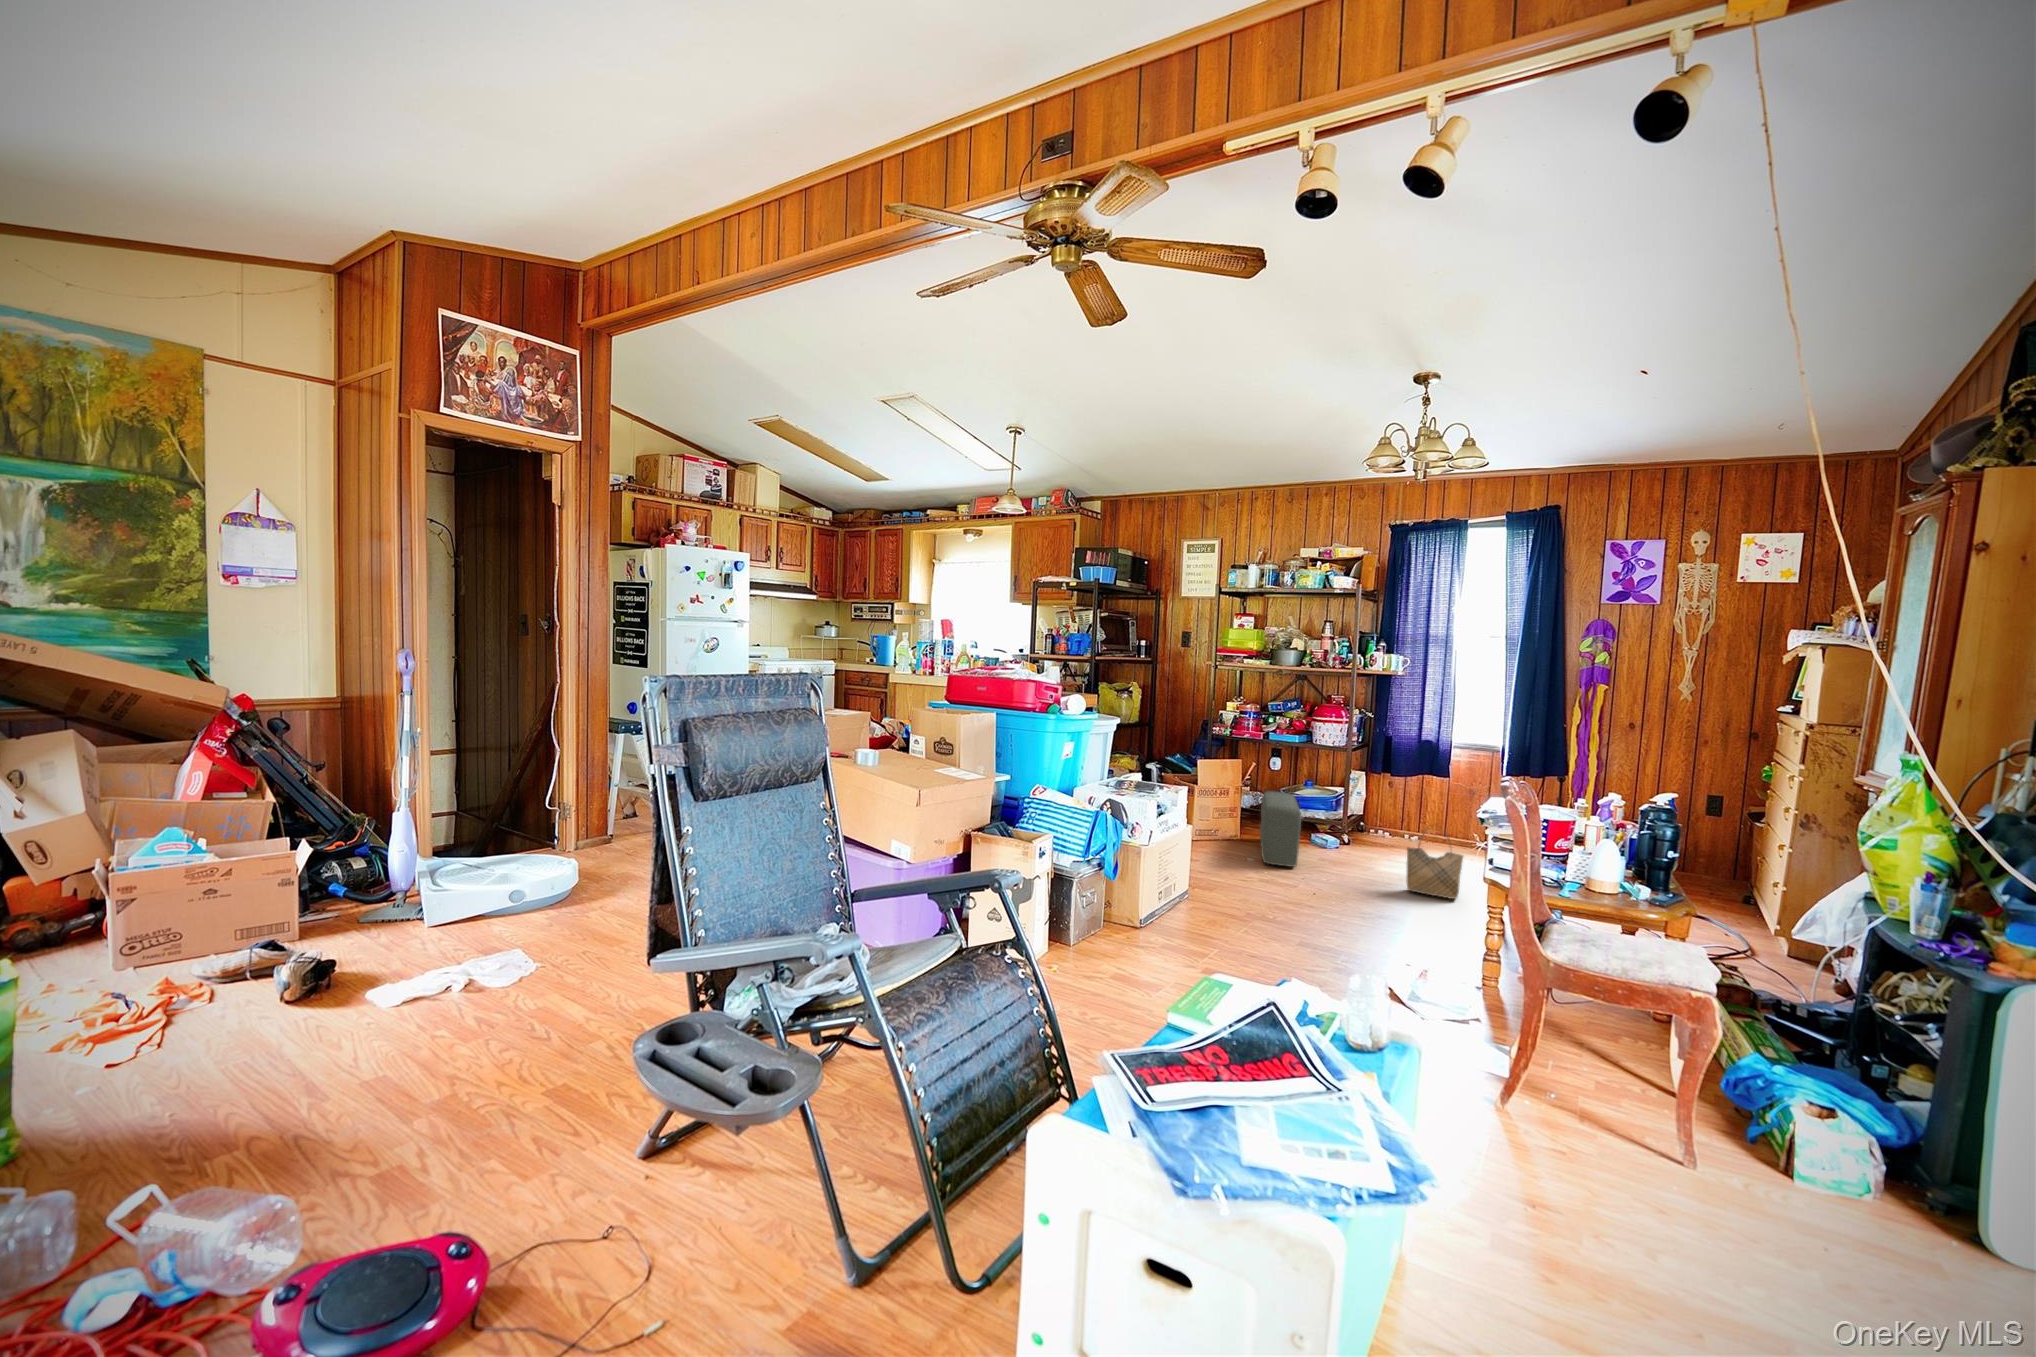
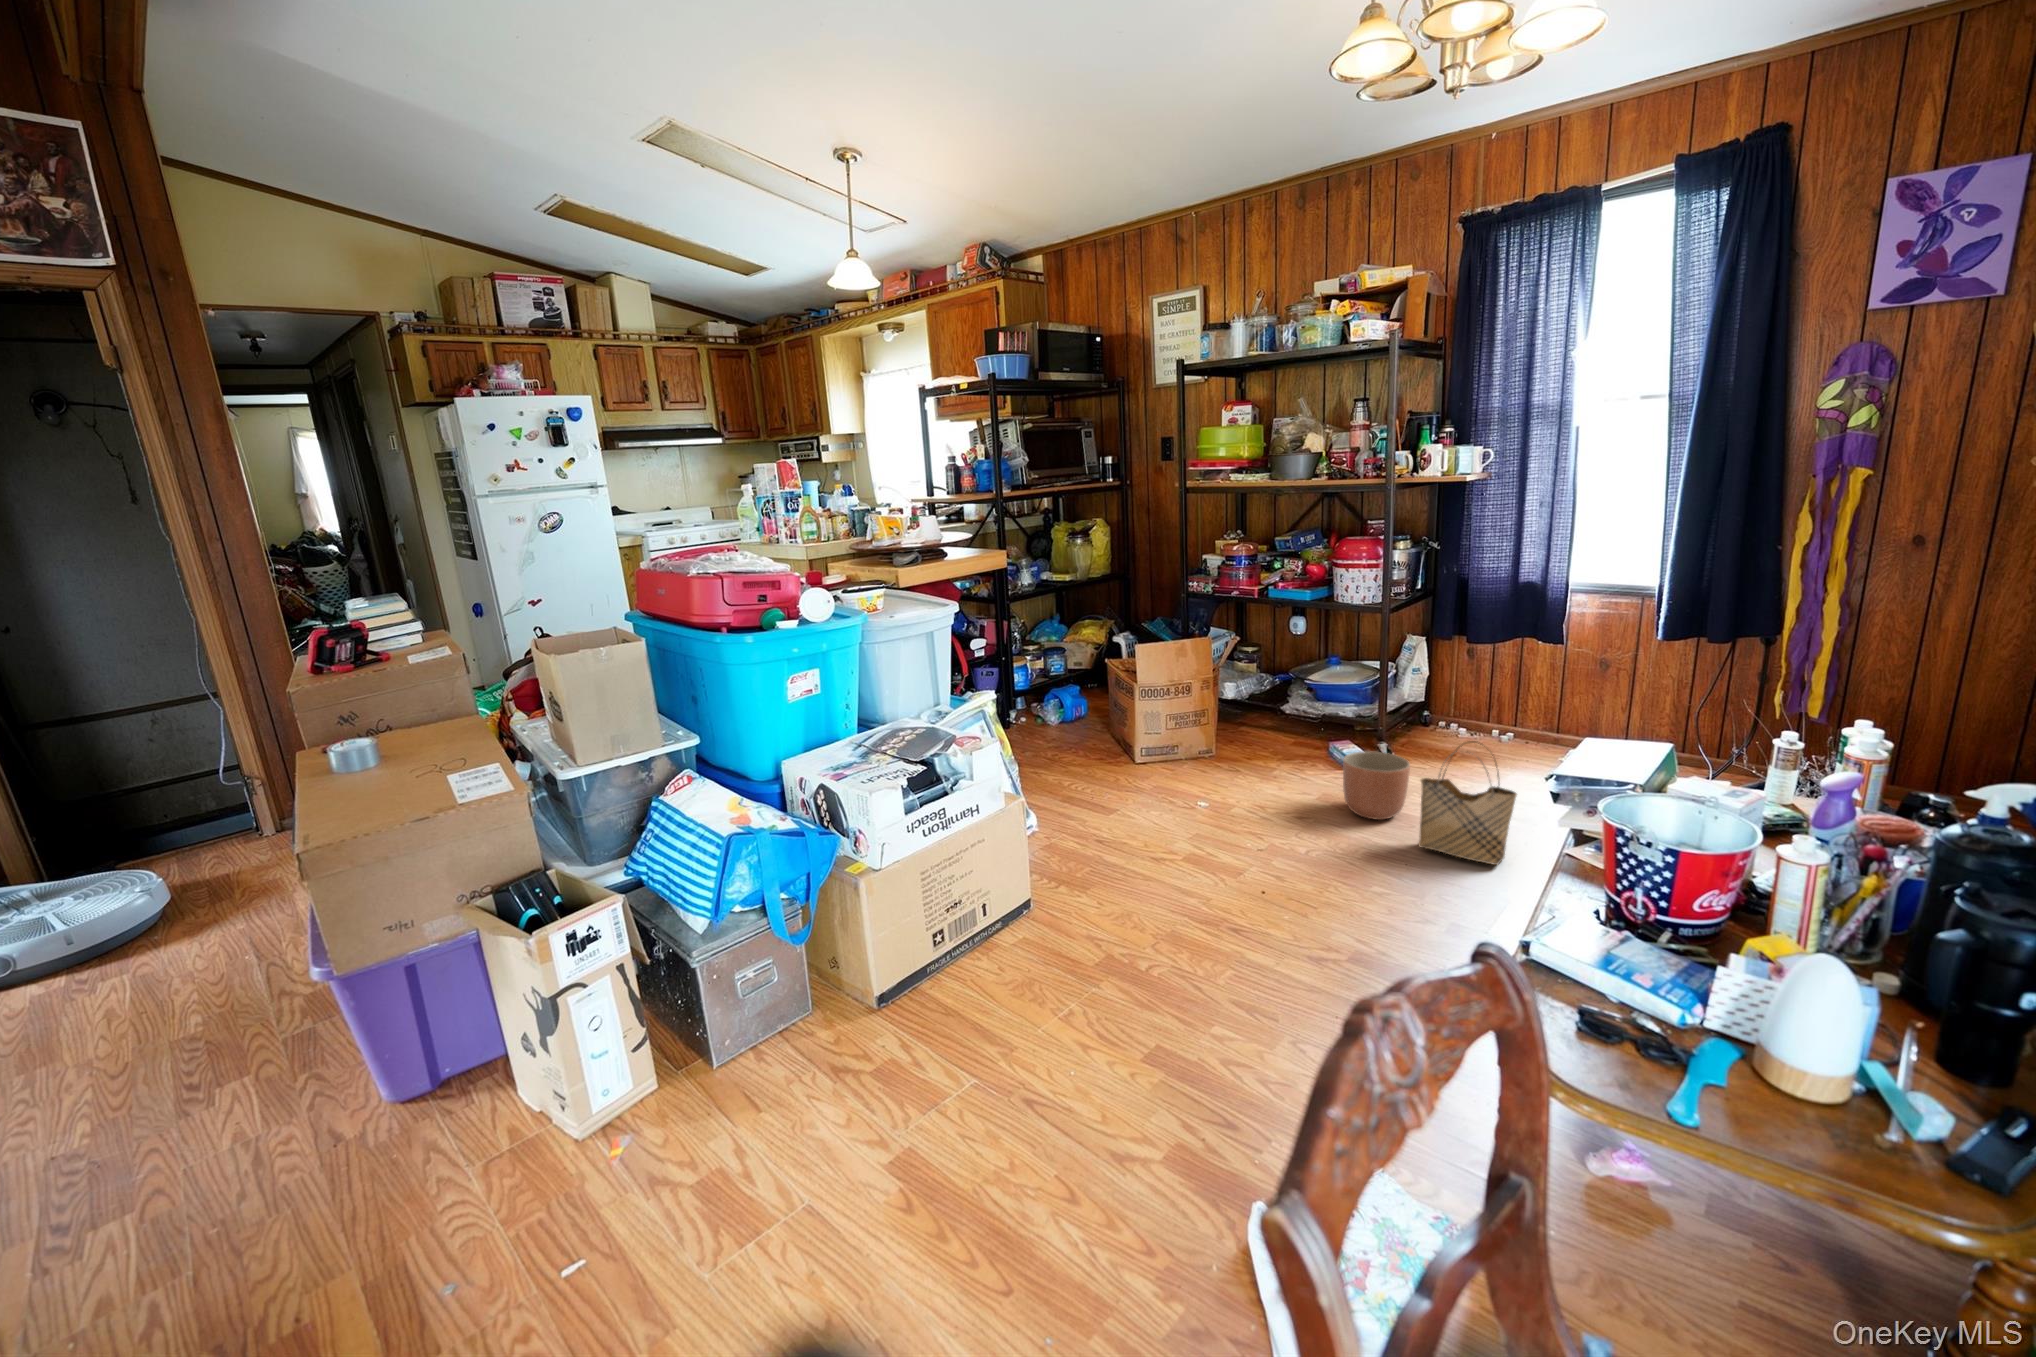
pouf: present [1260,791,1301,867] -> none [1214,677,1294,799]
planter: none [1349,836,1391,878] -> present [1343,751,1410,820]

